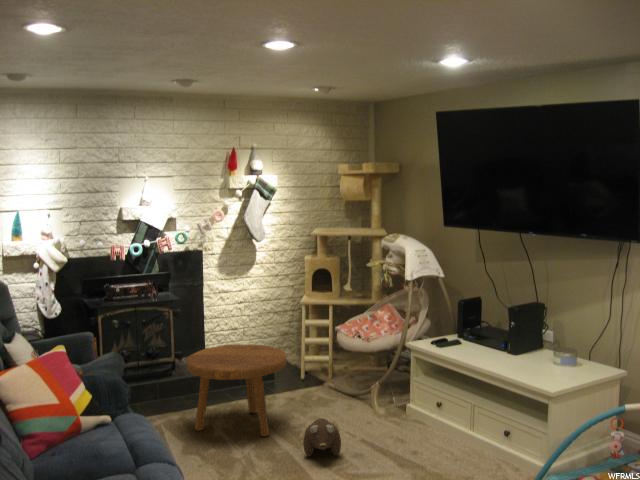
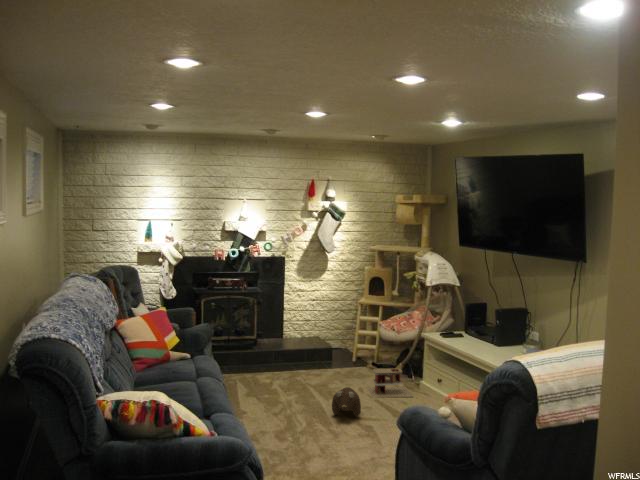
footstool: present [187,344,287,436] -> none [255,328,331,399]
toy house: none [326,385,393,426] -> present [367,368,412,398]

